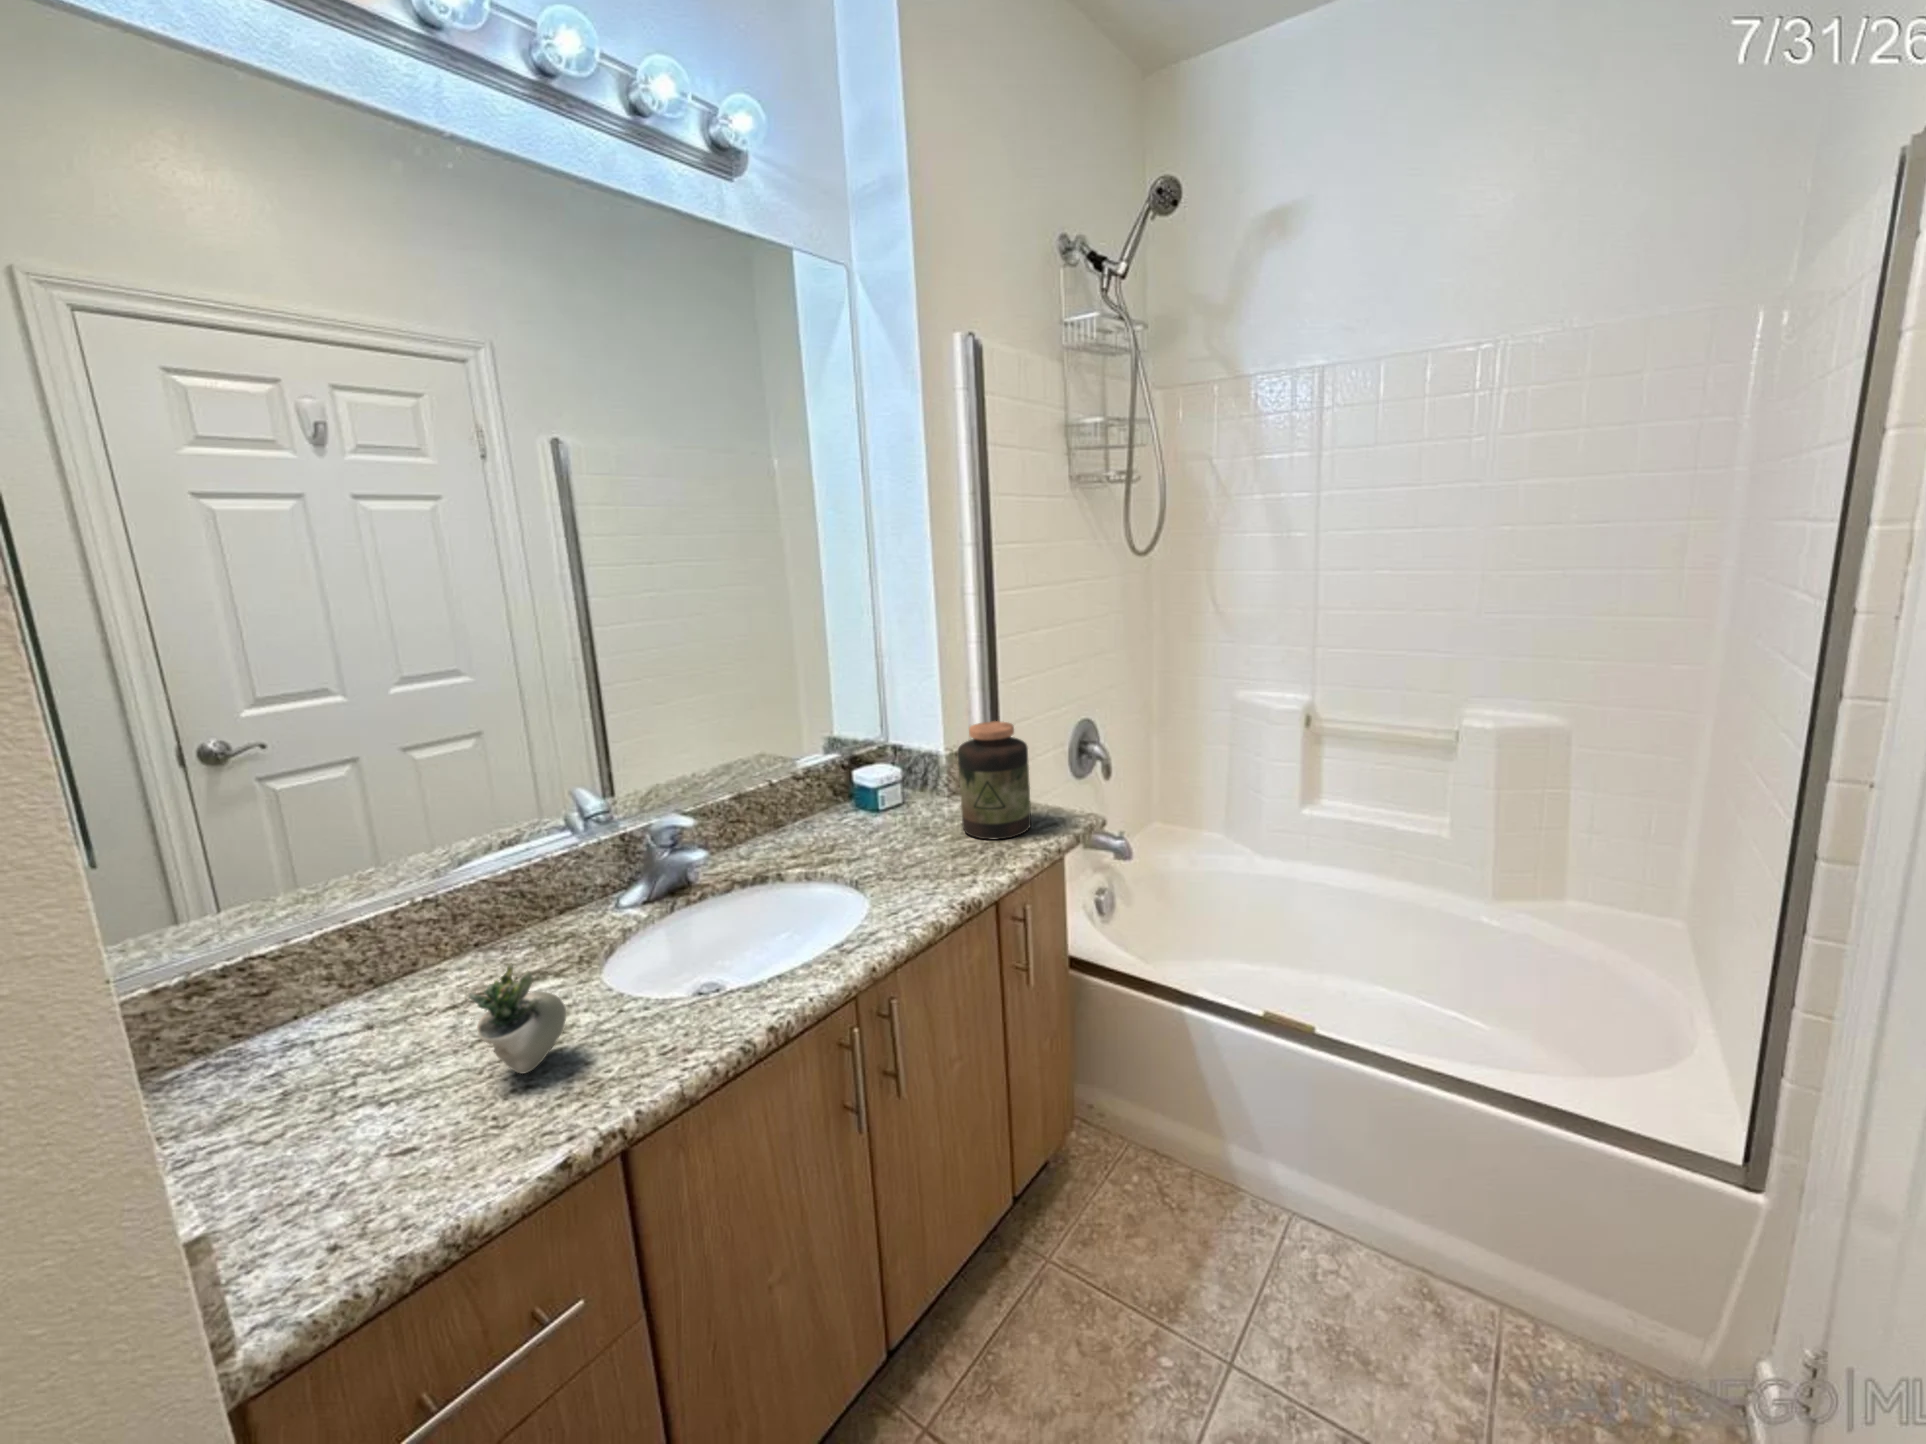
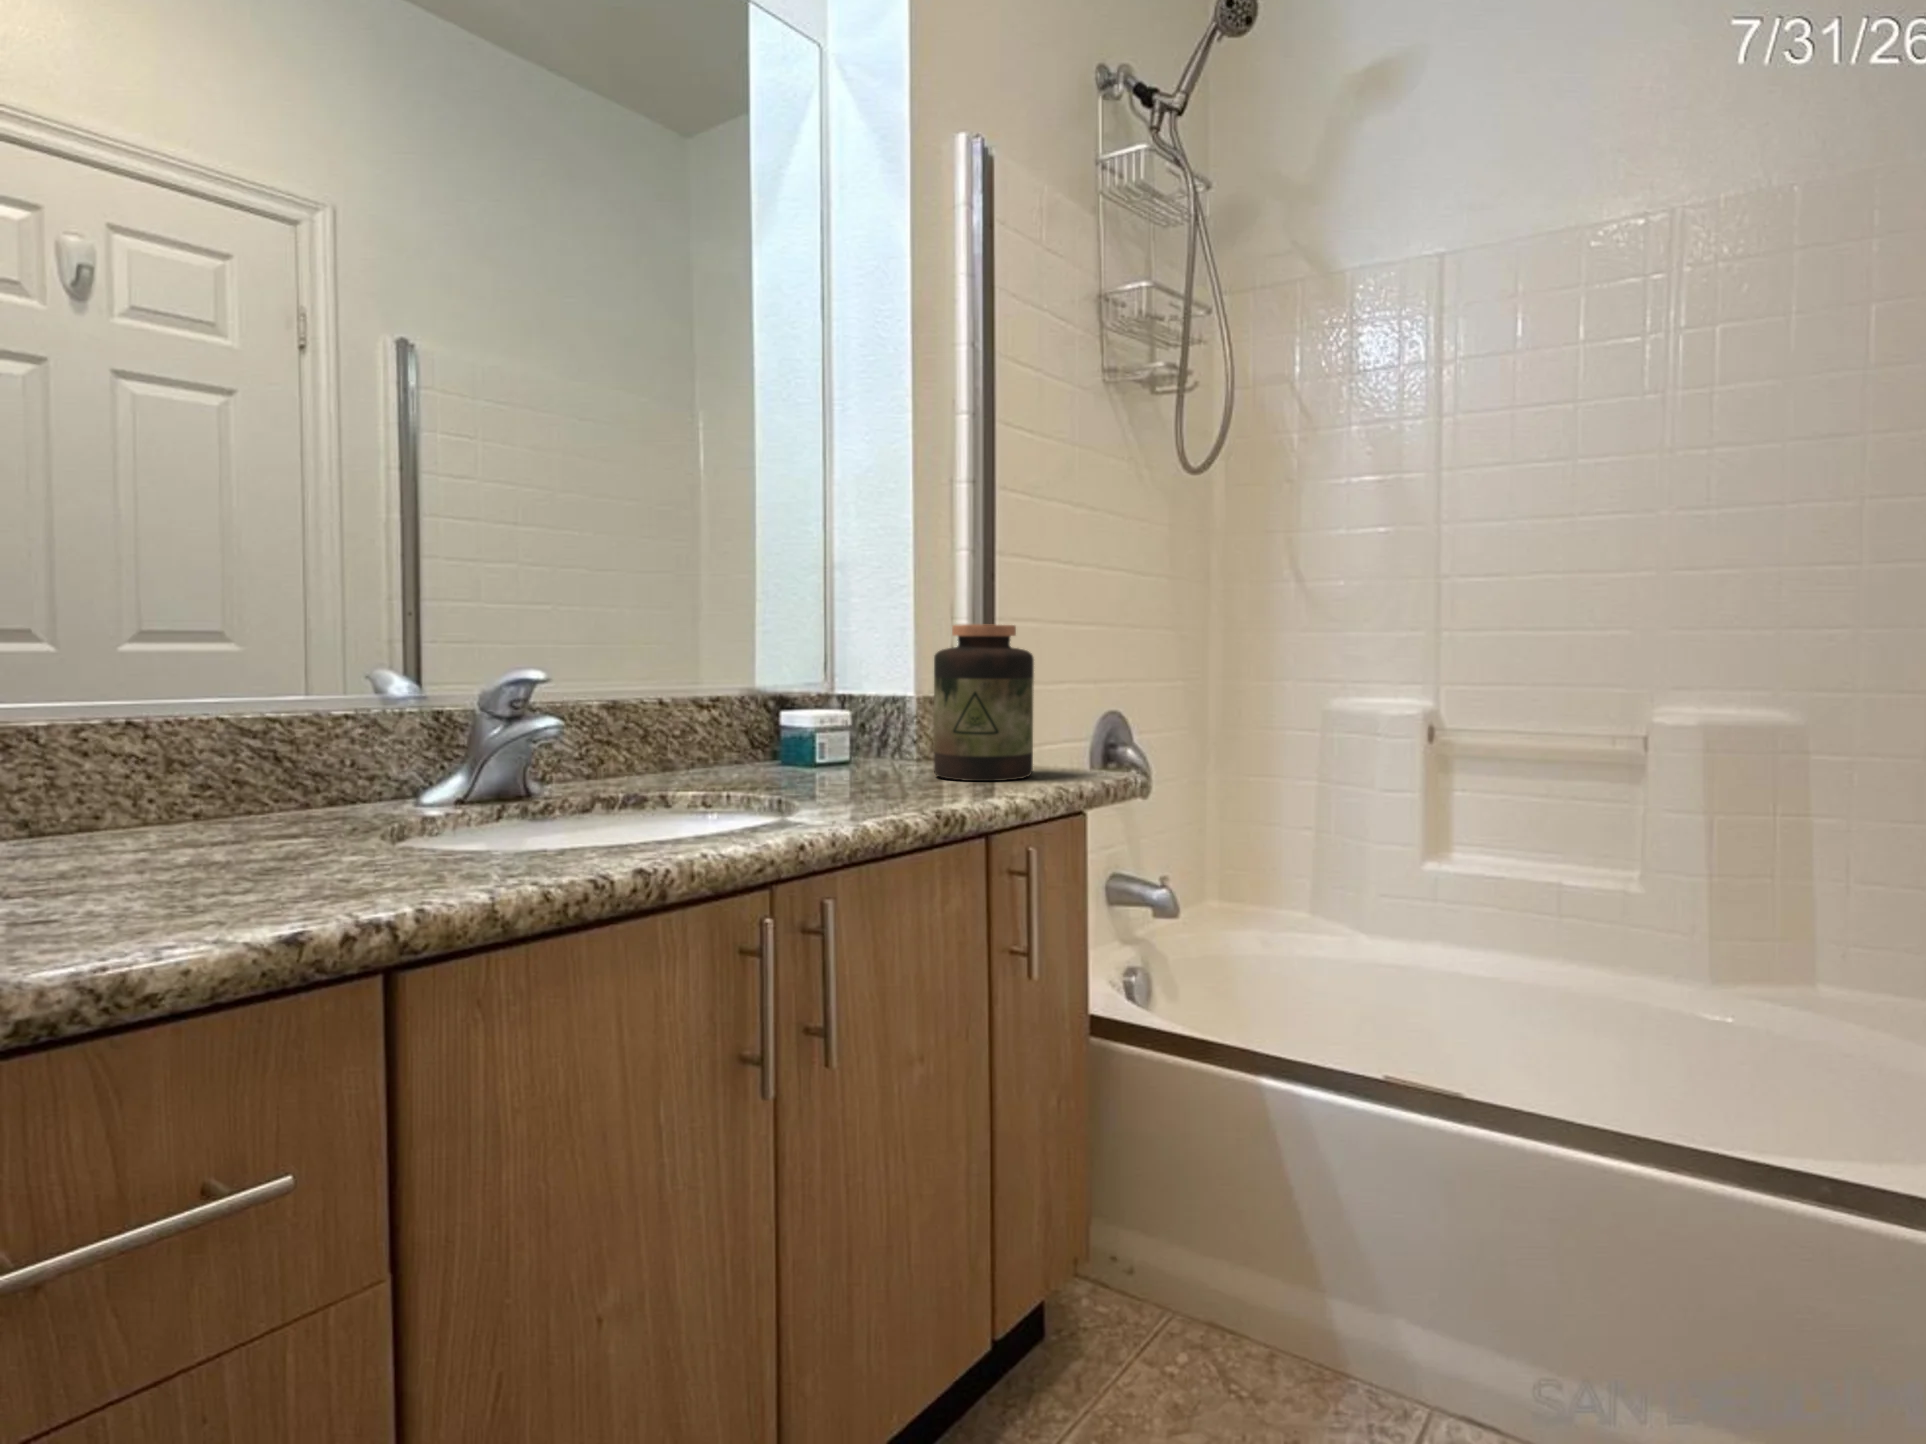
succulent plant: present [469,963,583,1074] -> none [172,691,361,882]

